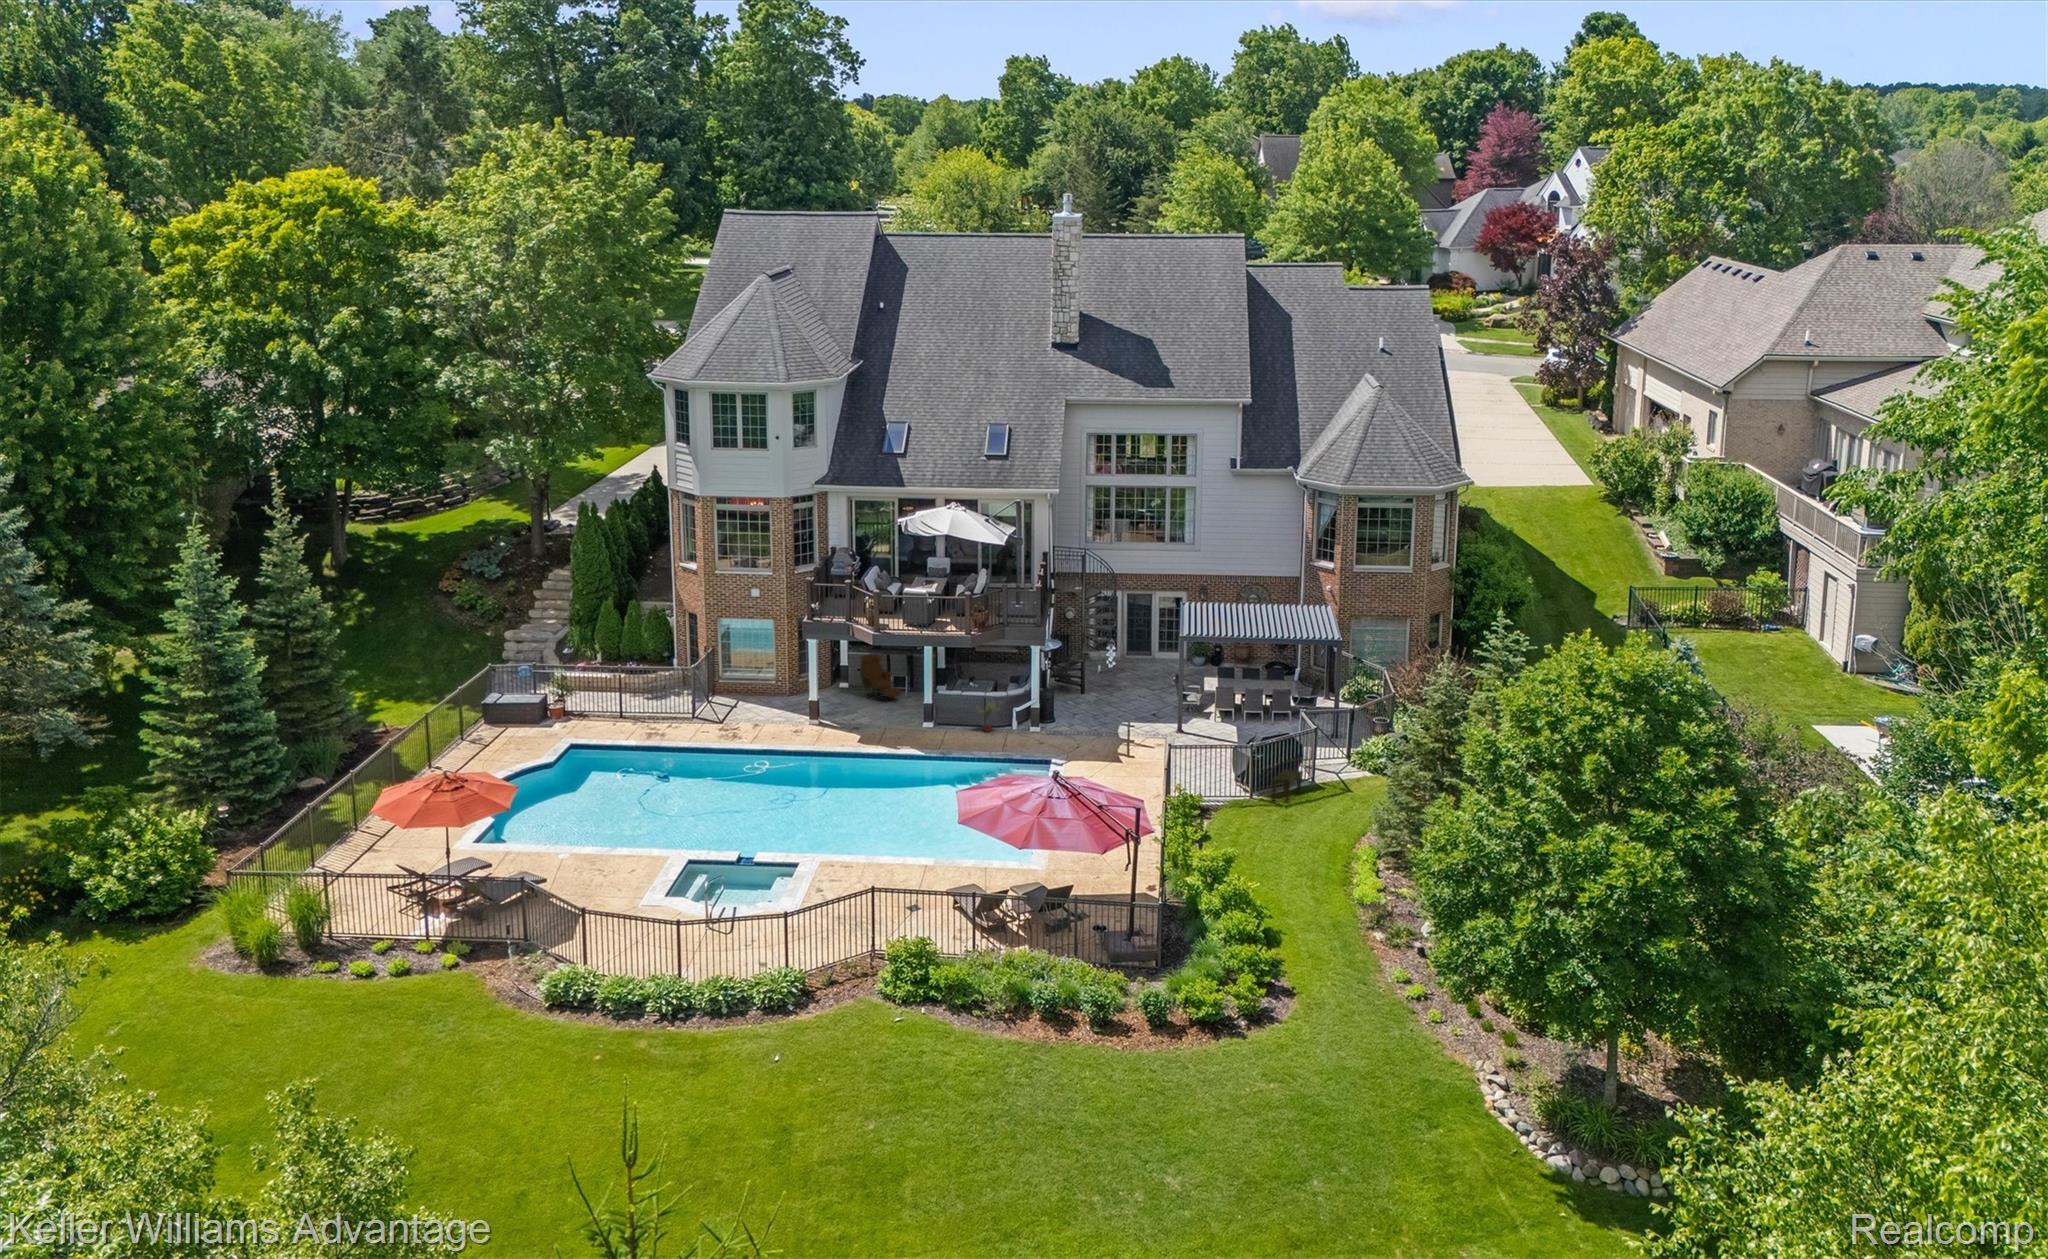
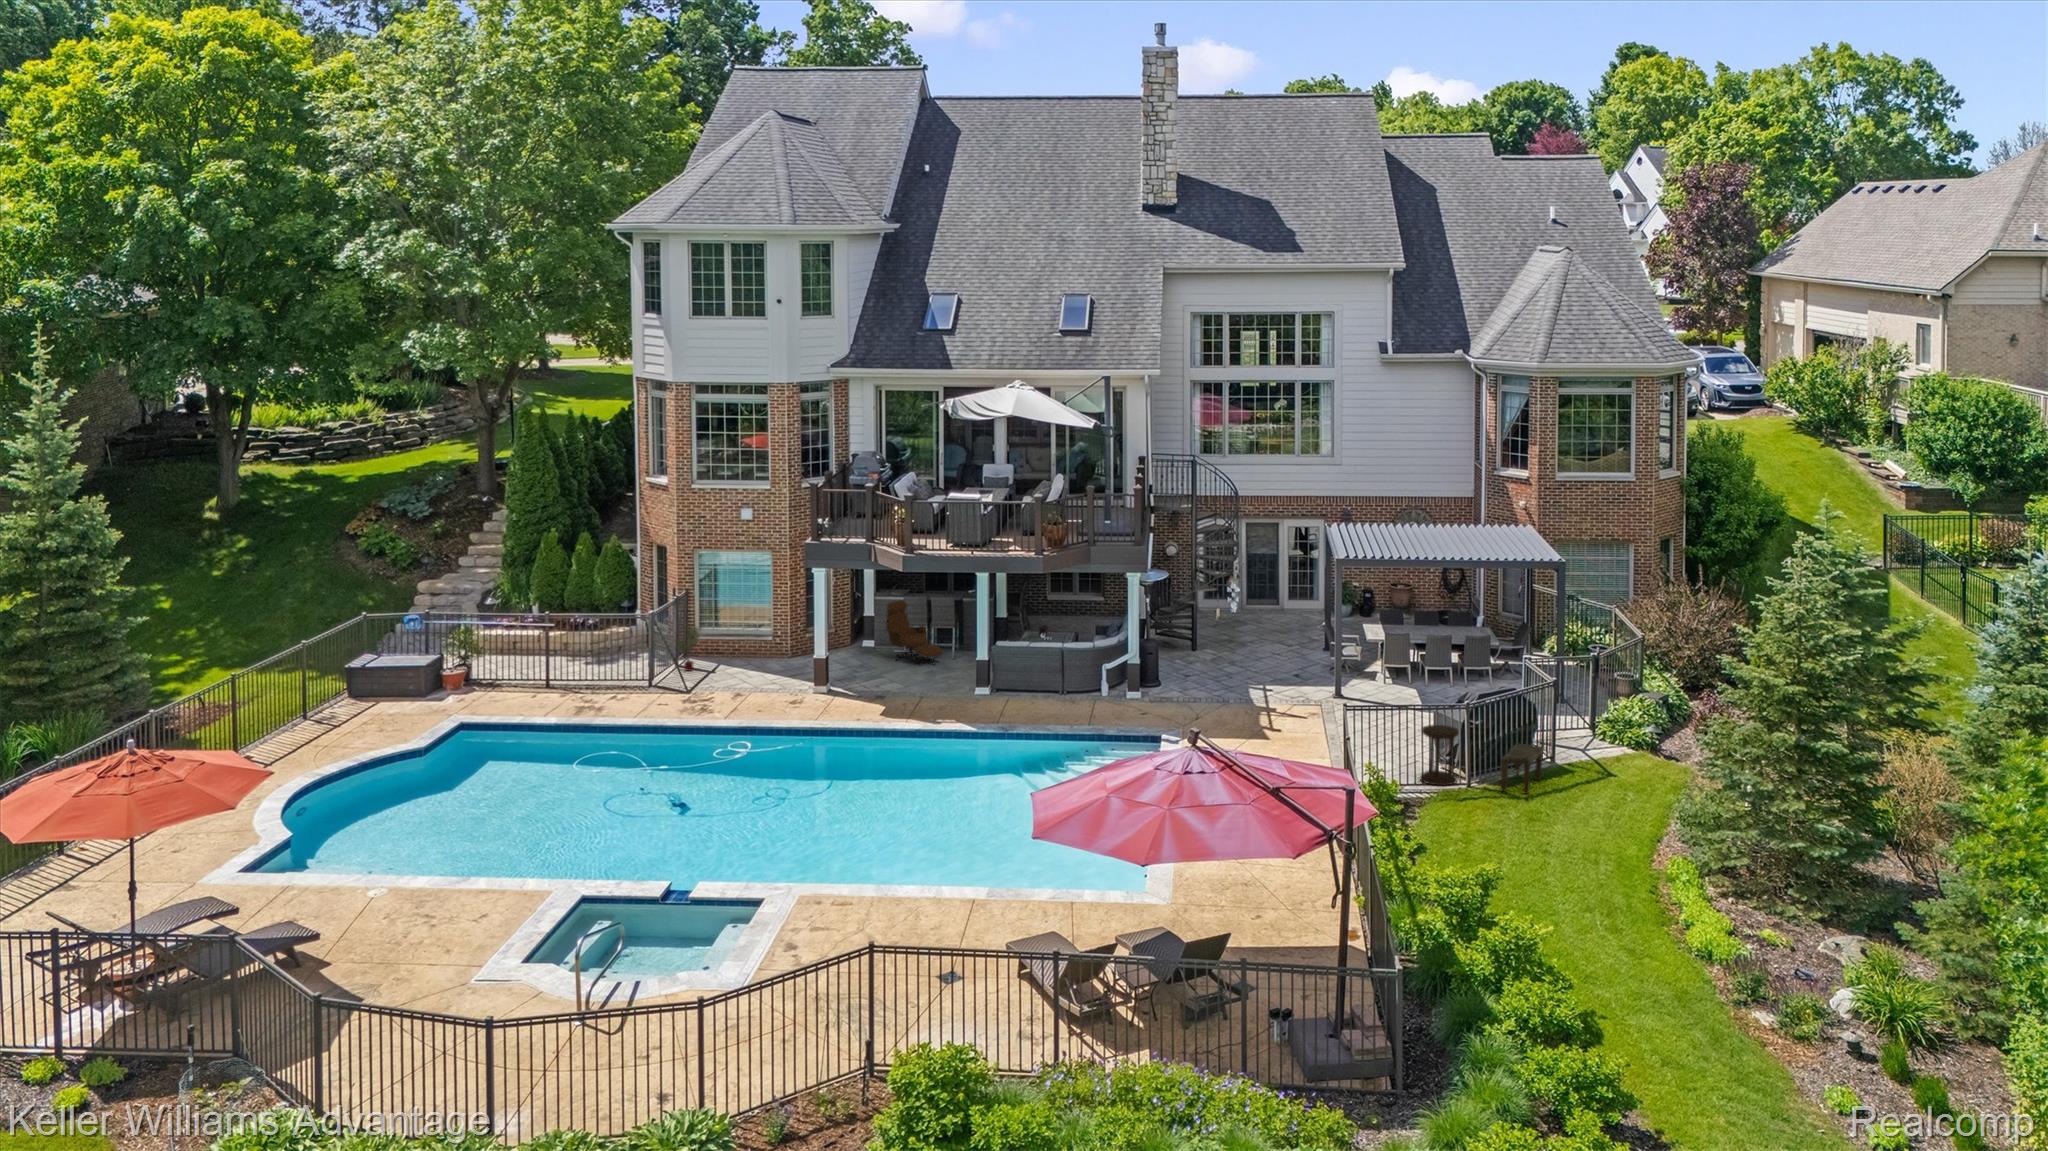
potted tree: present [974,699,1002,732] -> present [676,626,699,671]
side table: none [1221,756,1247,797] -> present [1420,725,1459,786]

